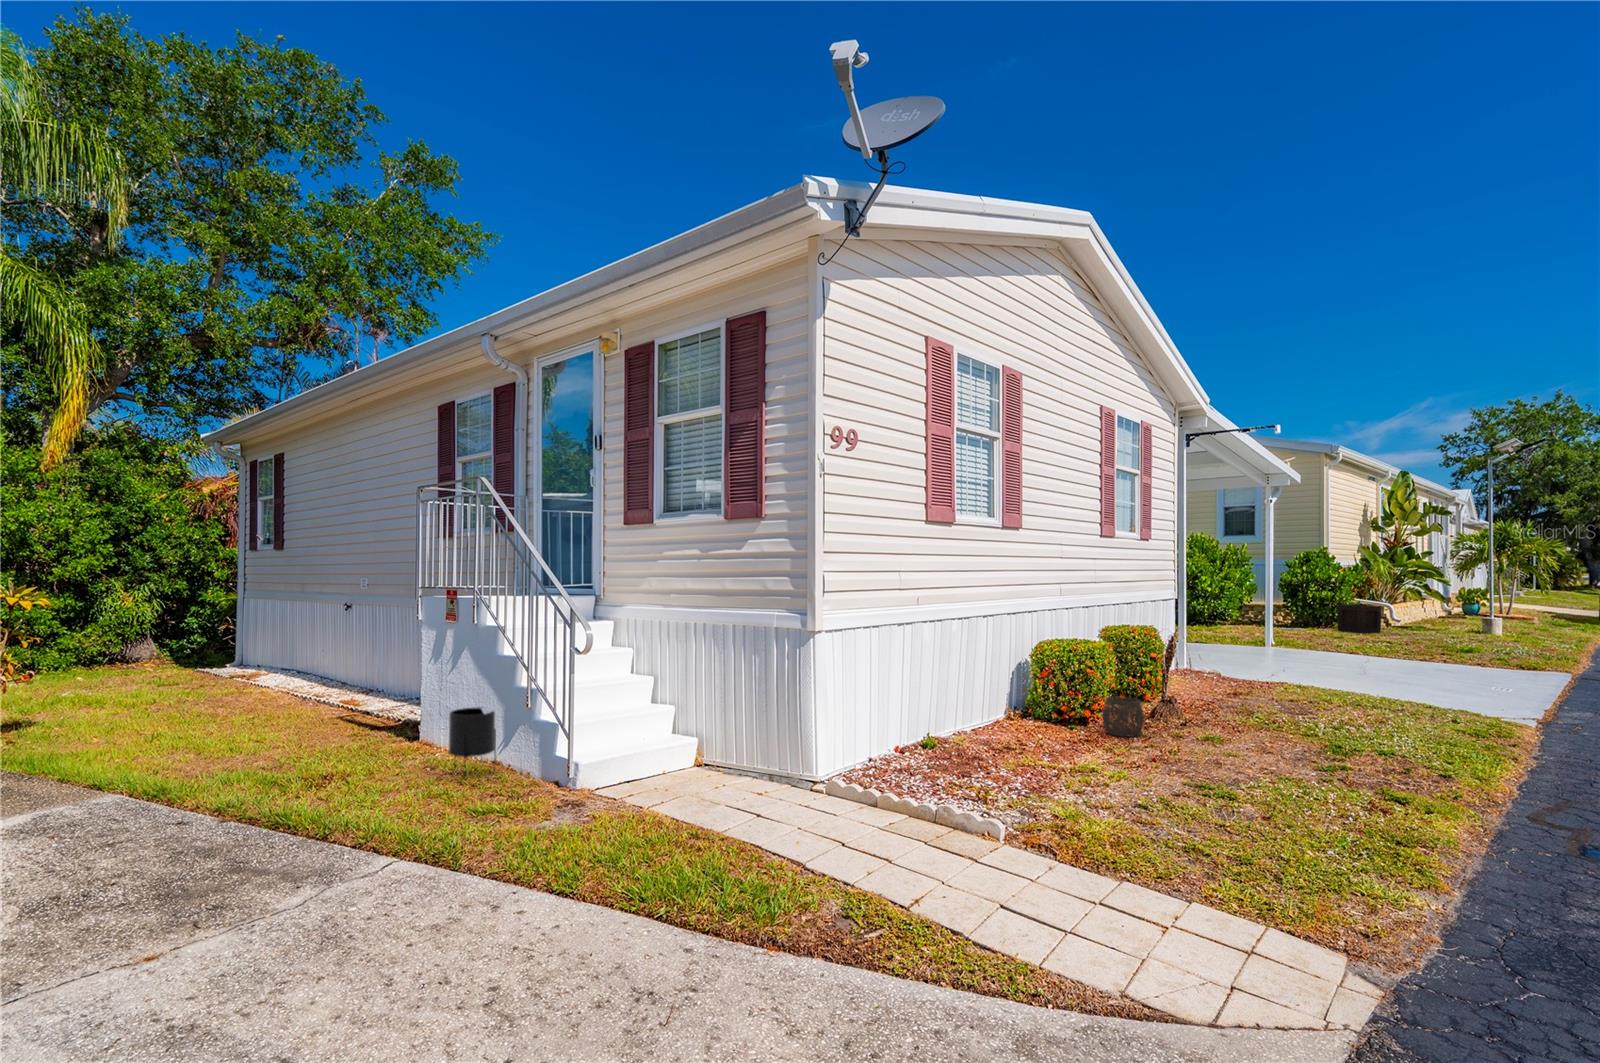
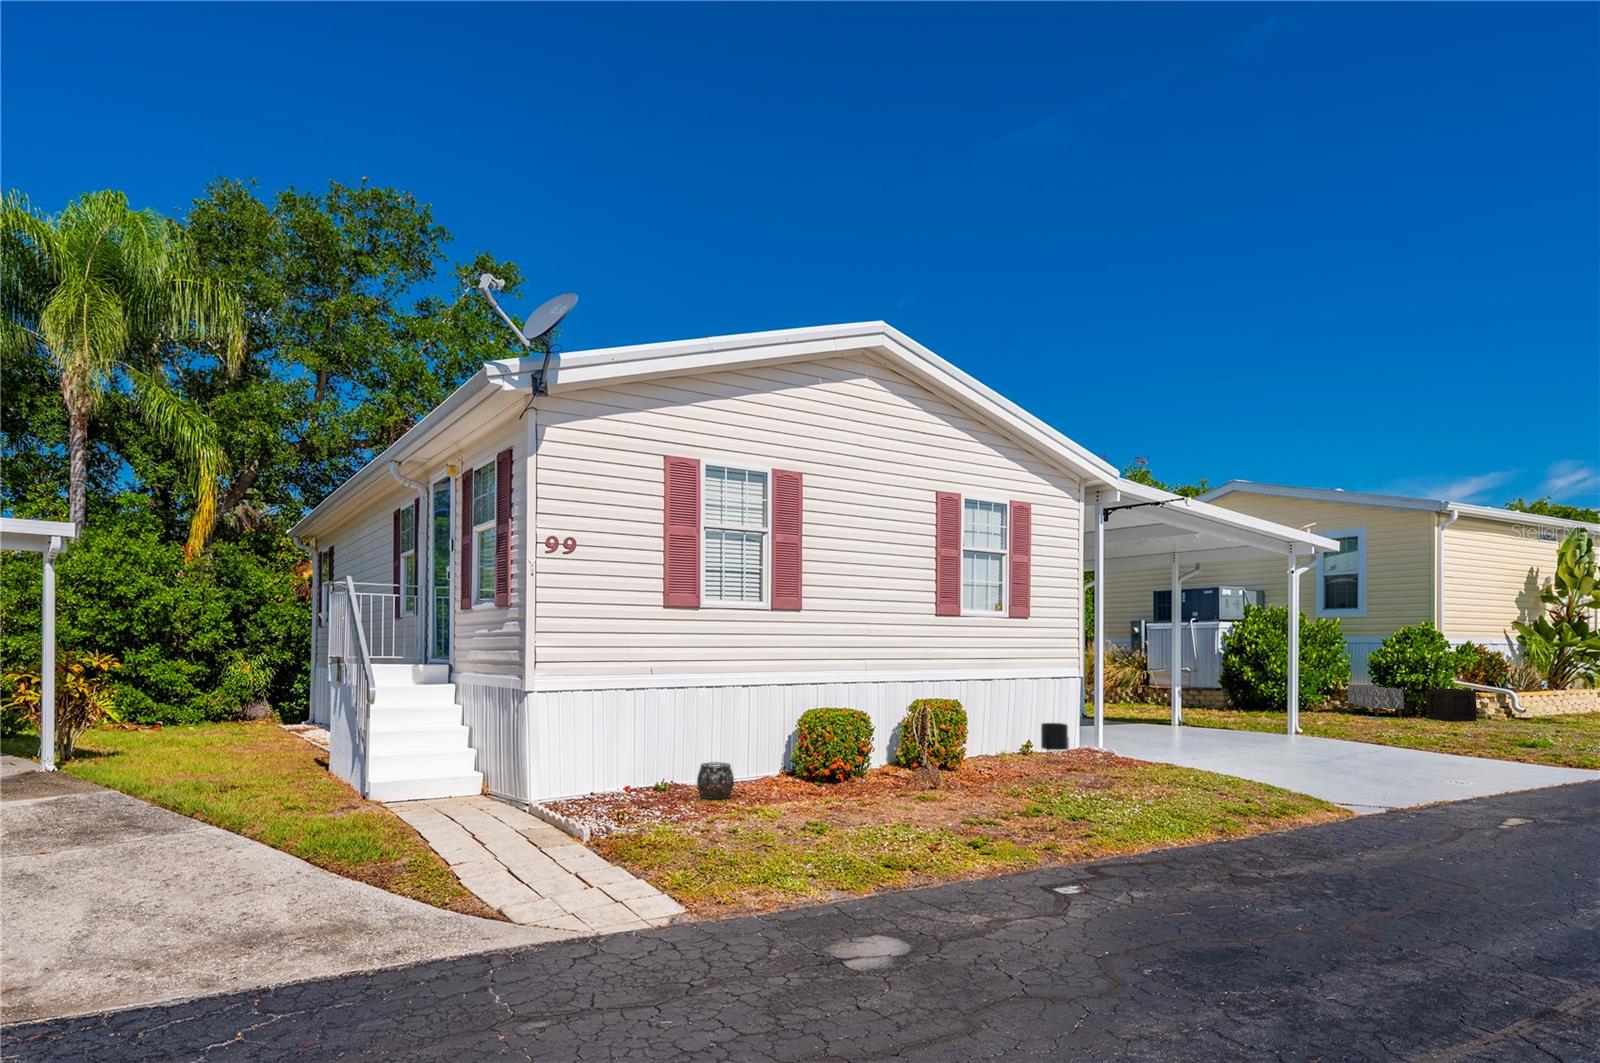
bench: none [1262,602,1320,631] -> present [1348,685,1404,718]
woven basket: present [1102,696,1144,737] -> present [697,762,734,799]
planter: present [449,707,496,778] -> present [1041,723,1069,751]

